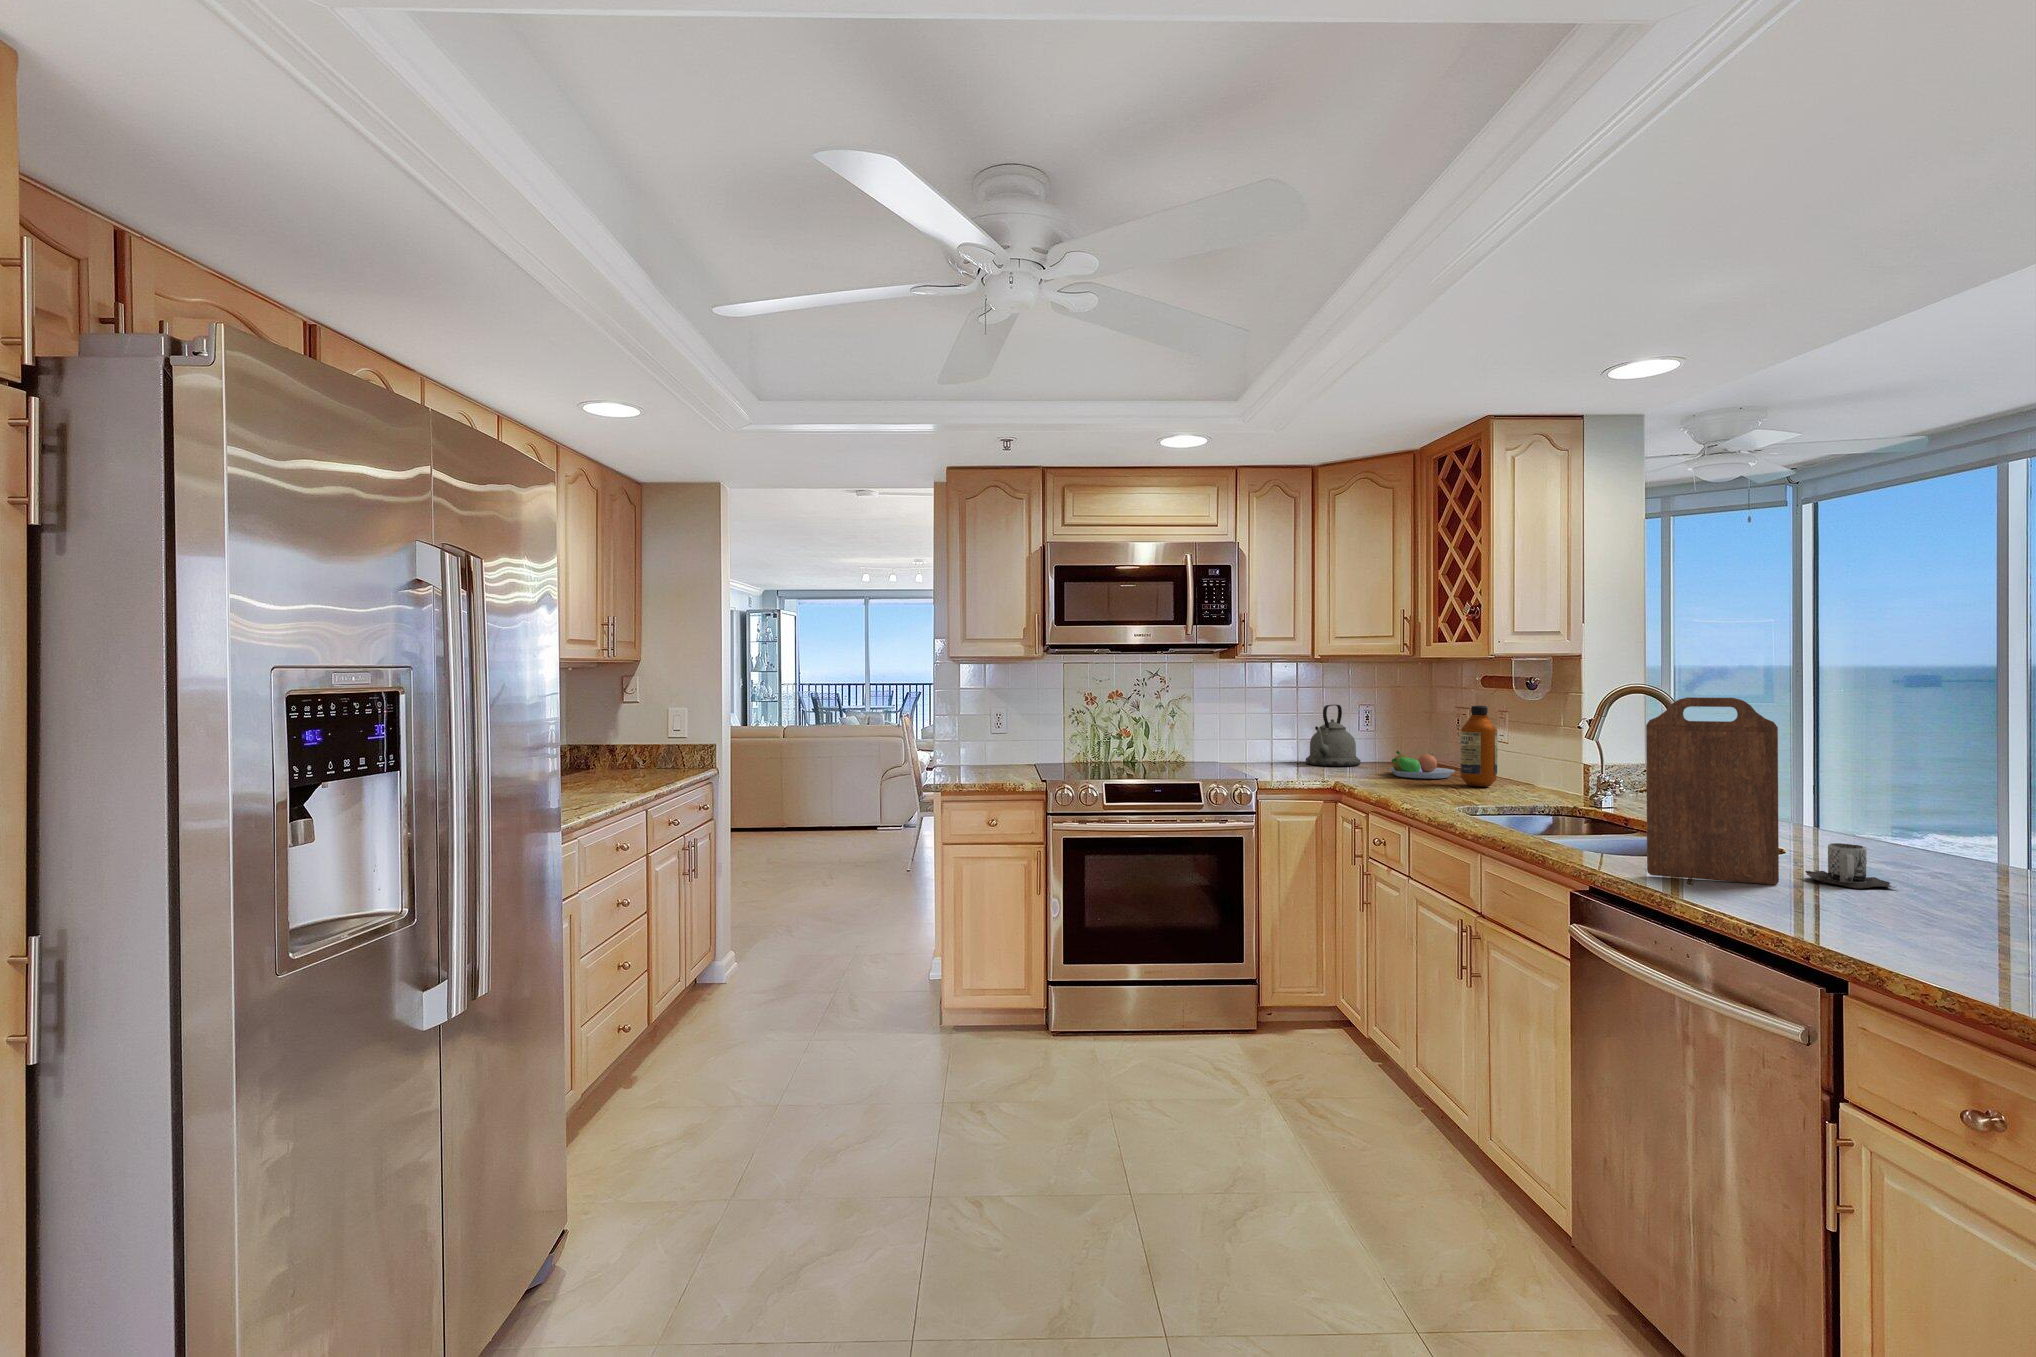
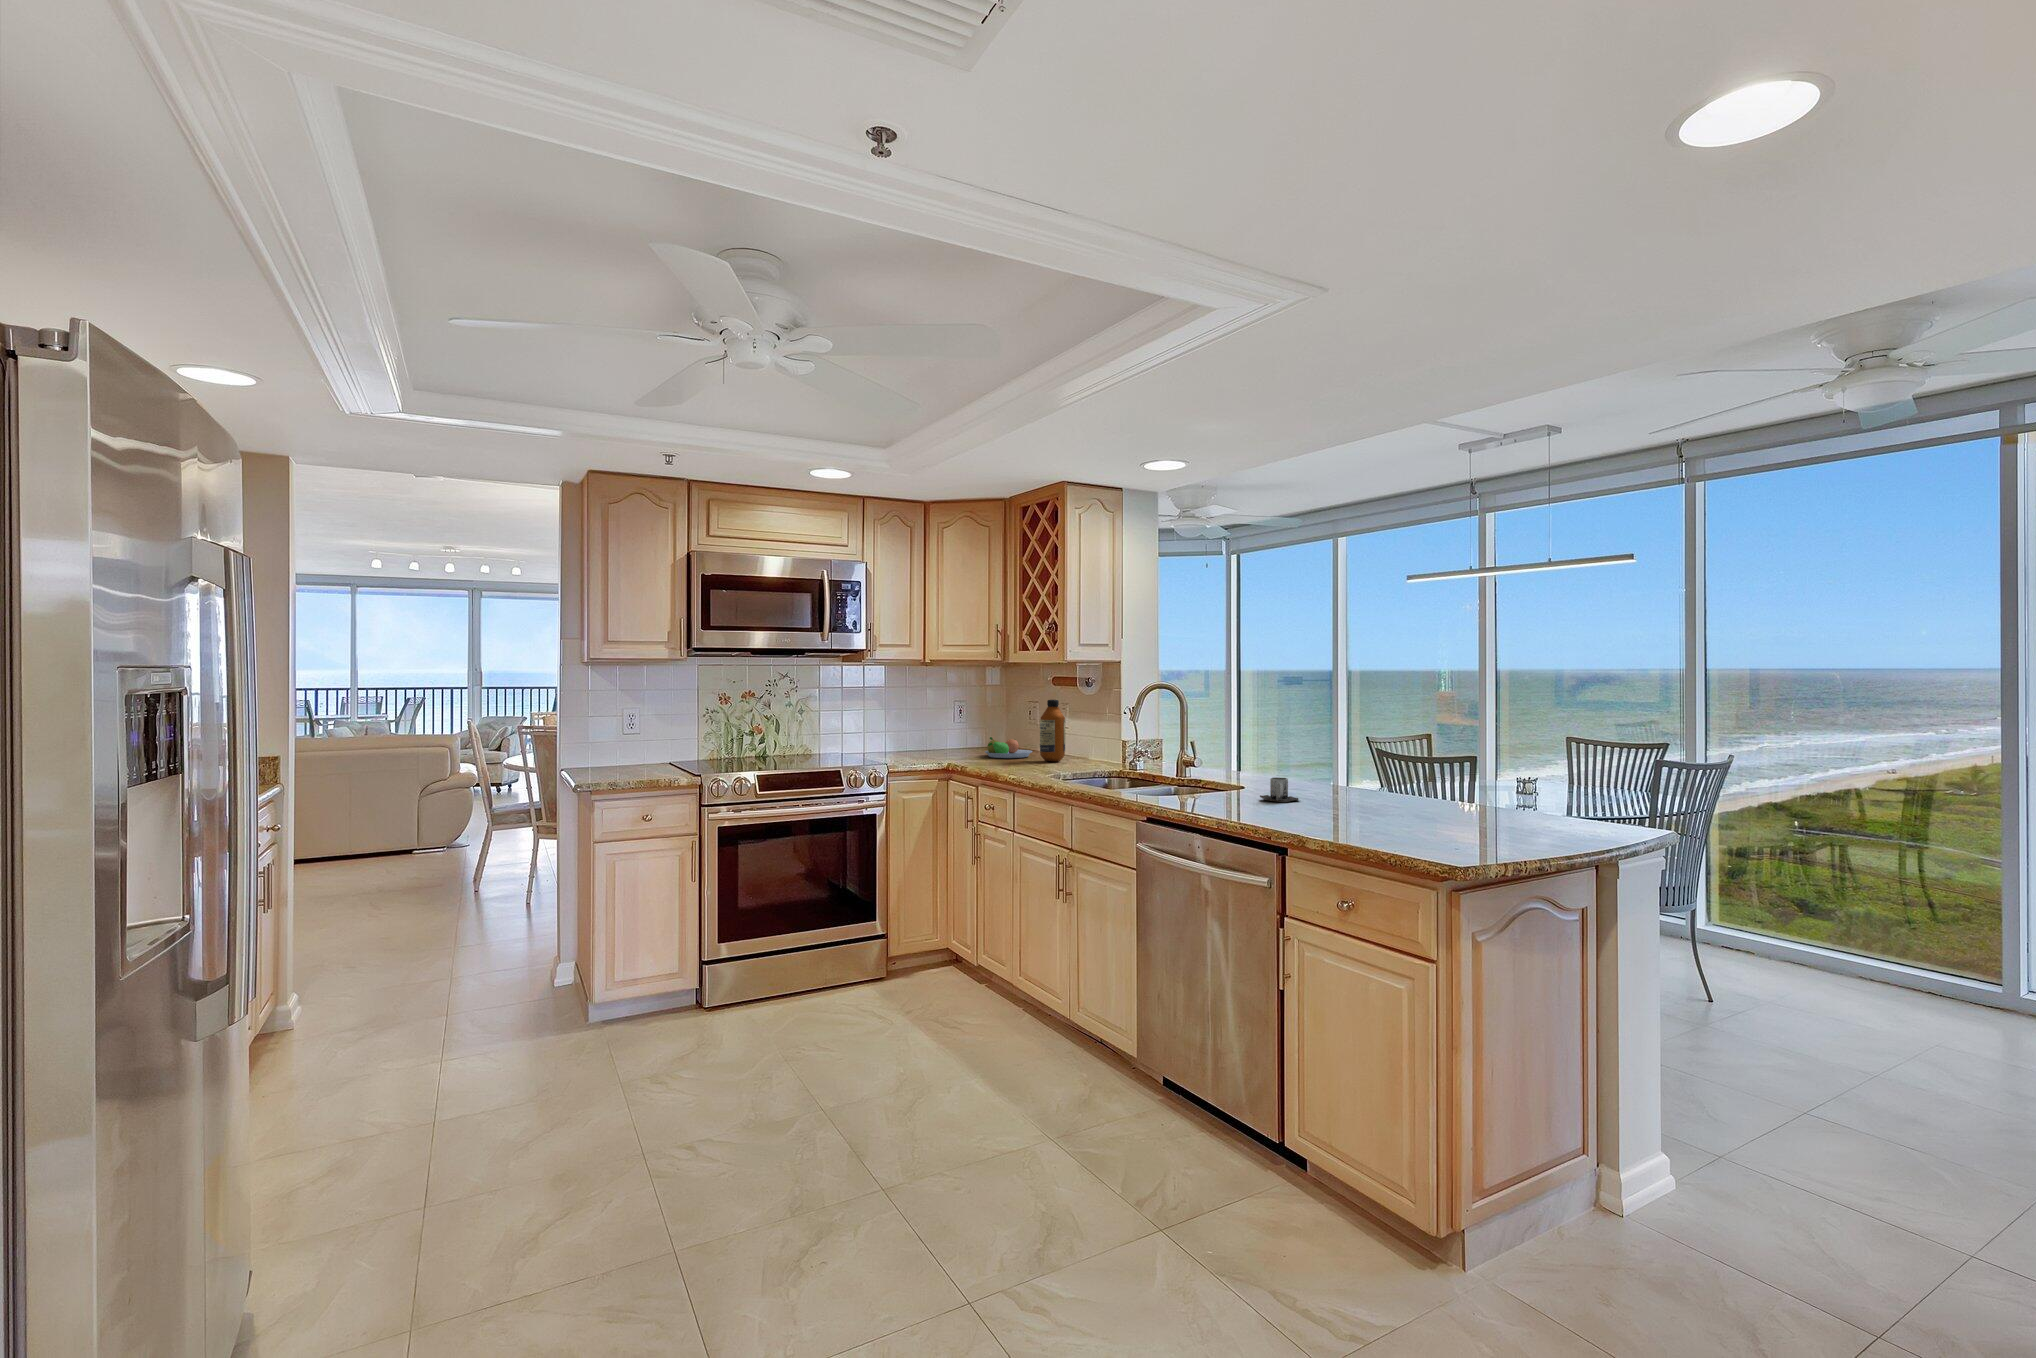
cutting board: present [1646,697,1779,885] -> none [1182,691,1249,805]
kettle: present [1306,705,1361,766] -> none [914,701,958,752]

